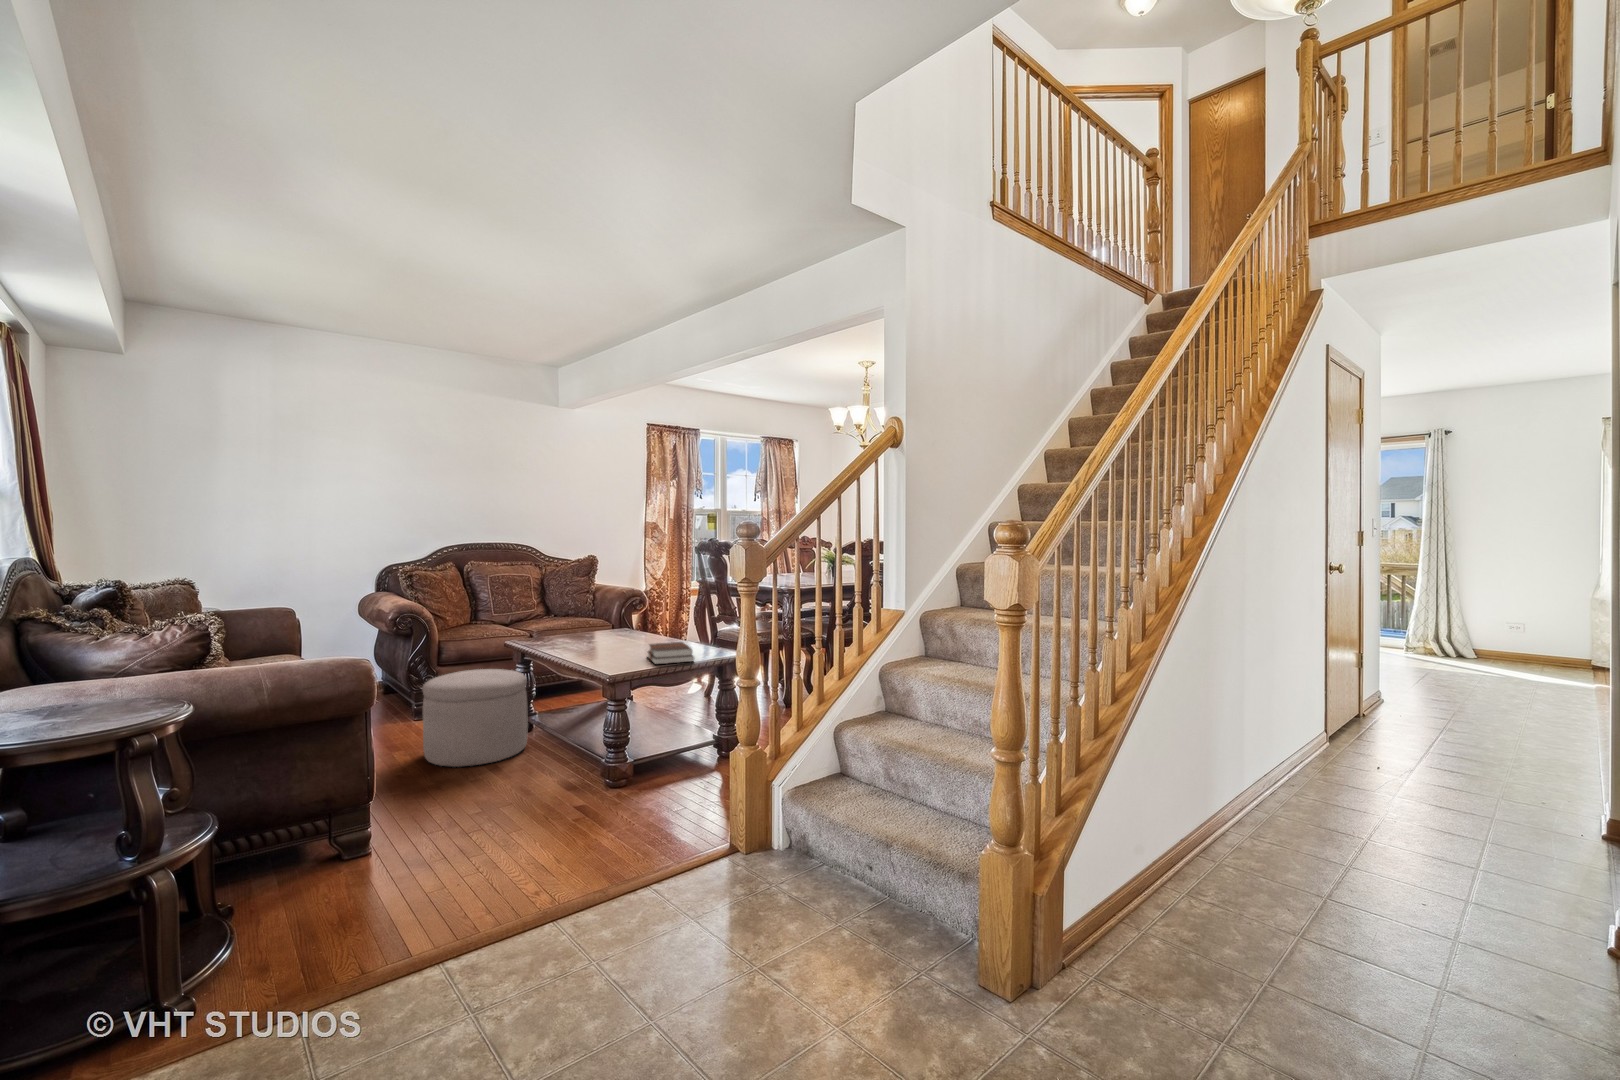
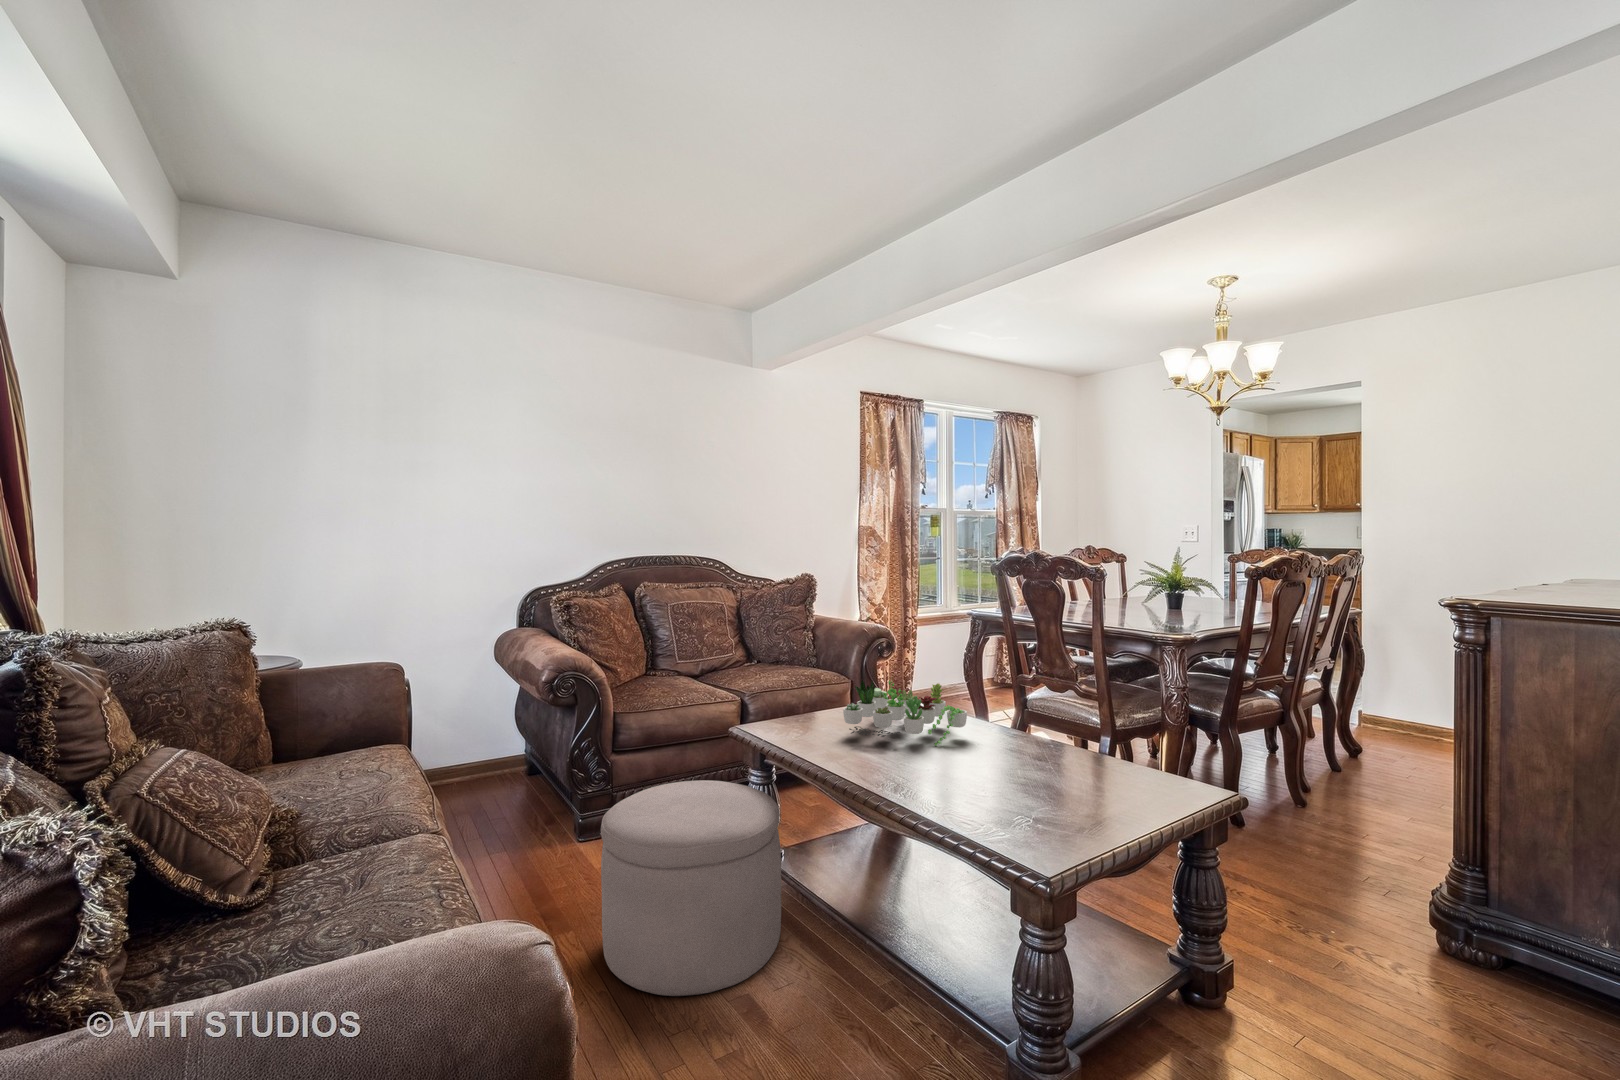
succulent plant: none [568,612,645,648] -> present [843,679,967,746]
hardback book: present [647,642,694,664] -> none [1015,749,1142,812]

